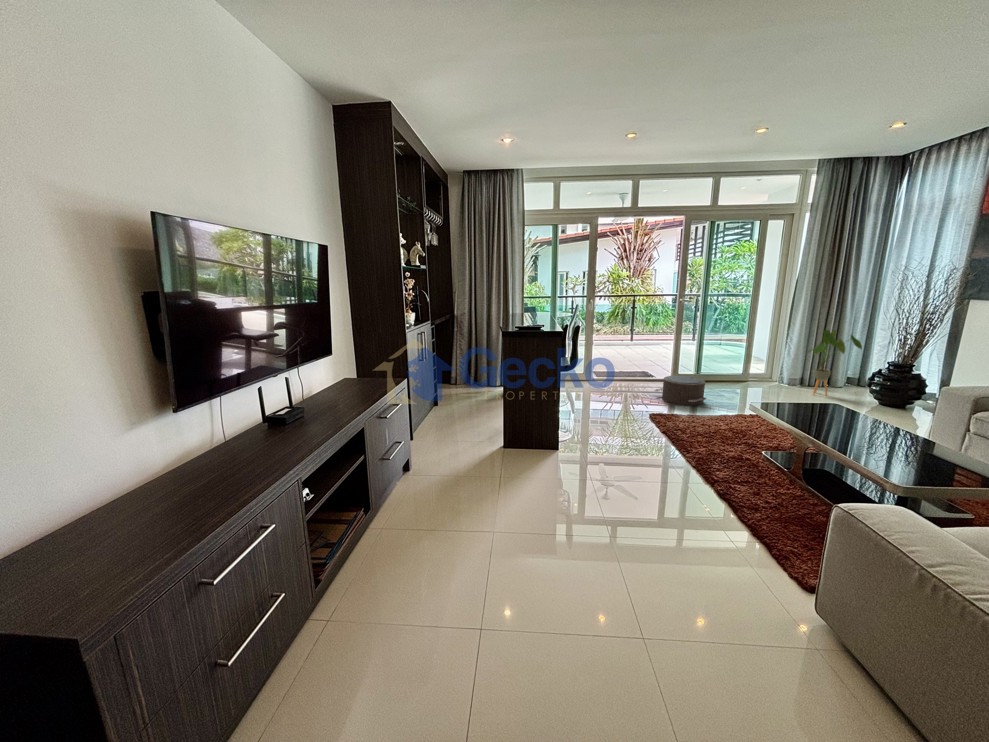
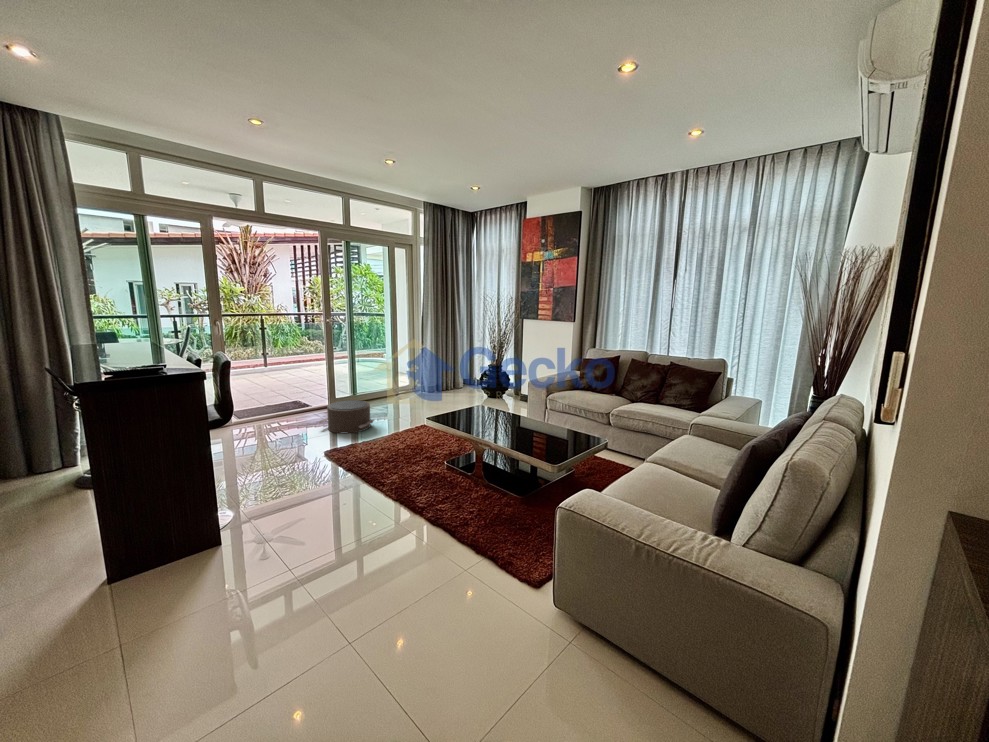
house plant: present [807,330,862,395] -> none [438,343,474,399]

